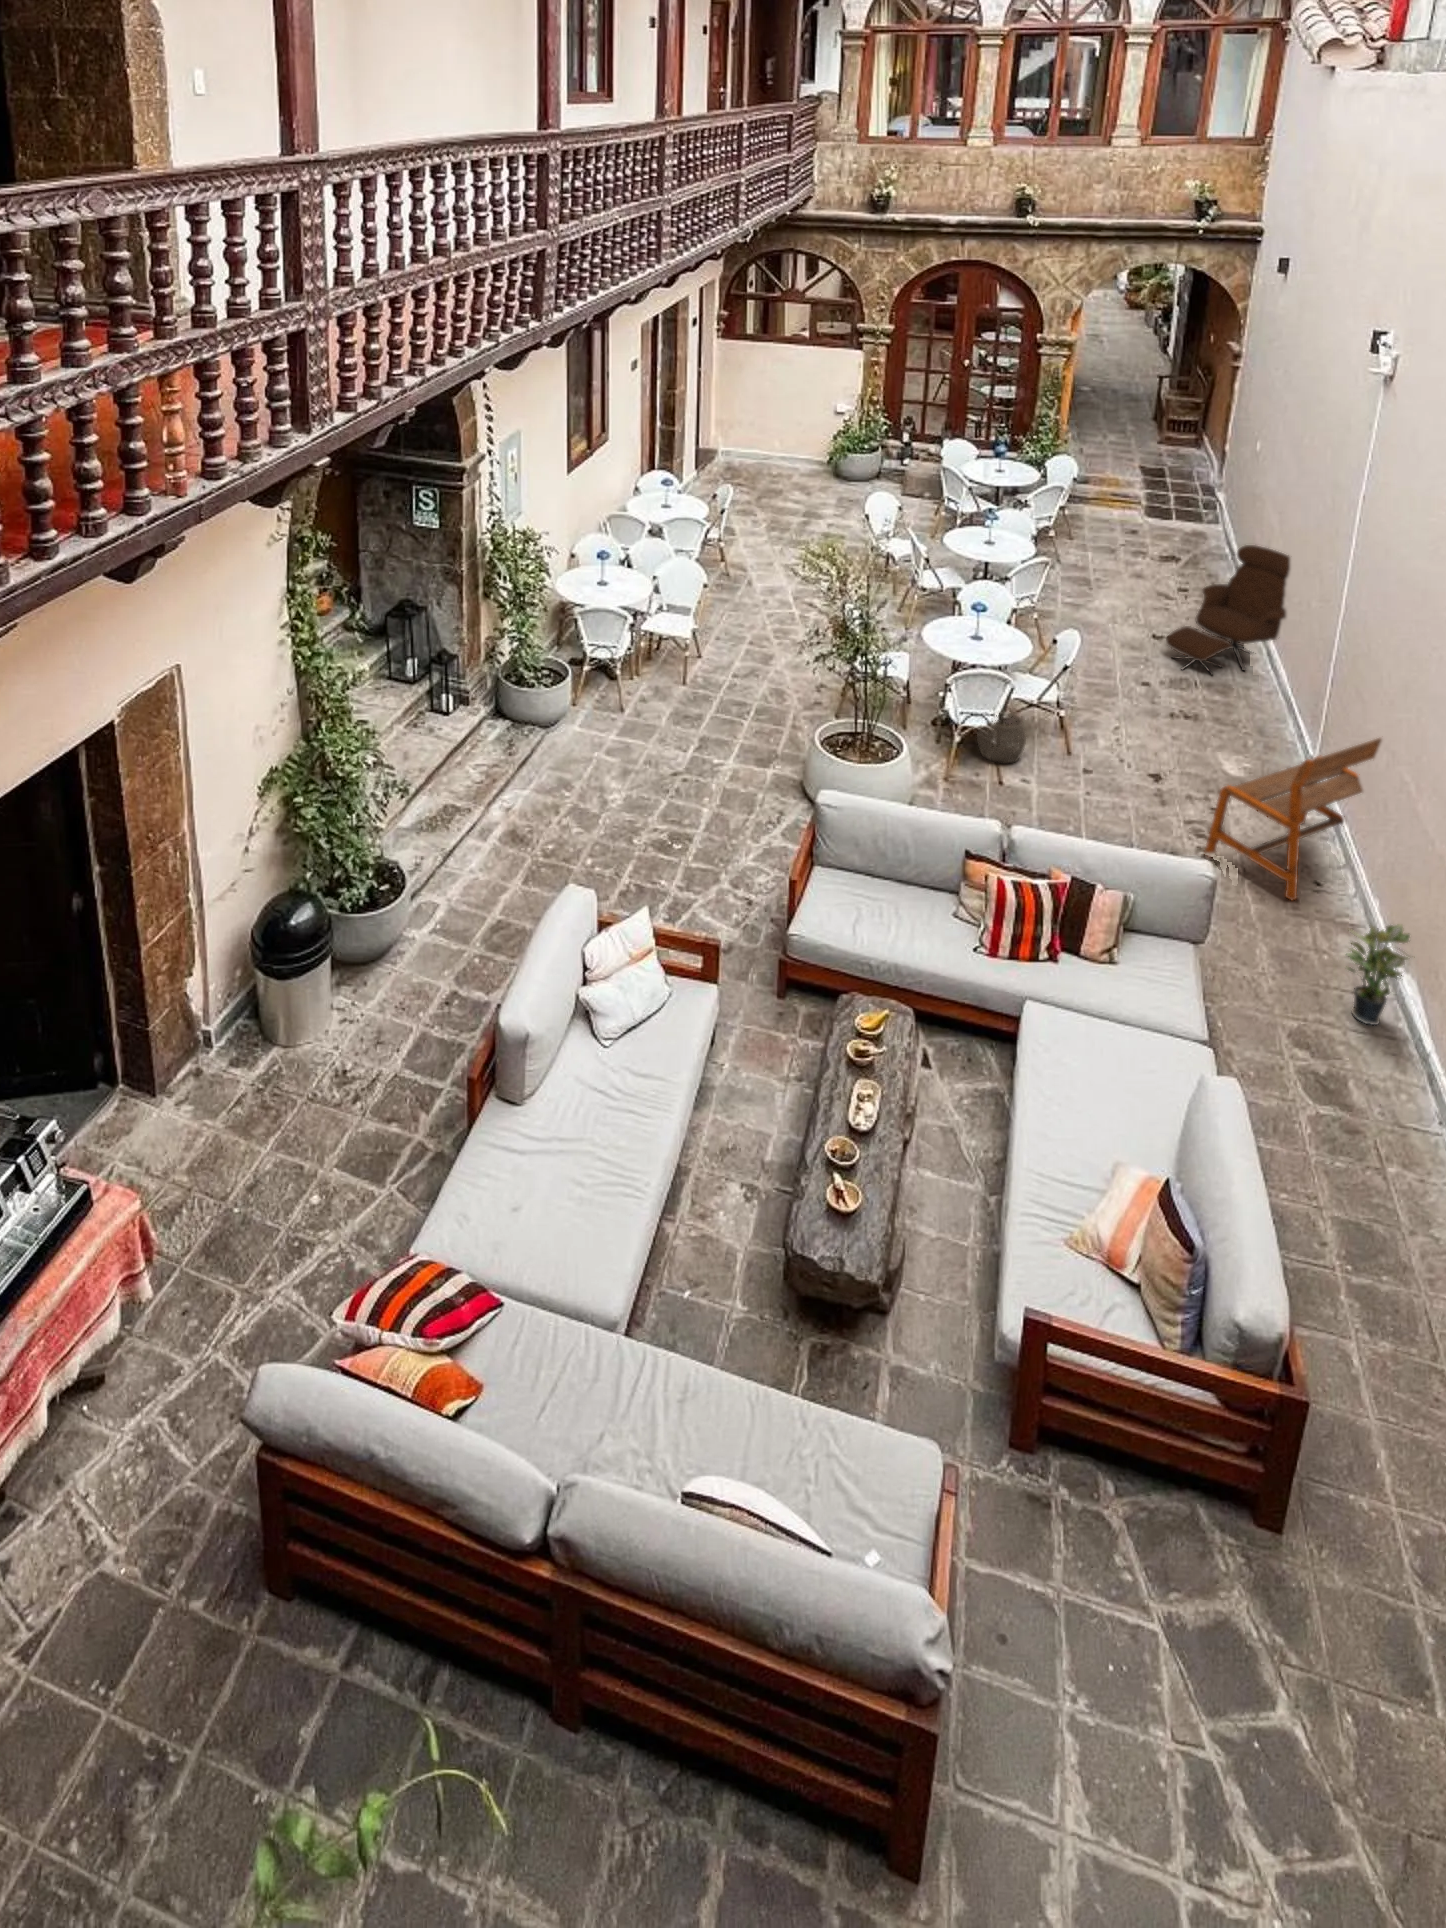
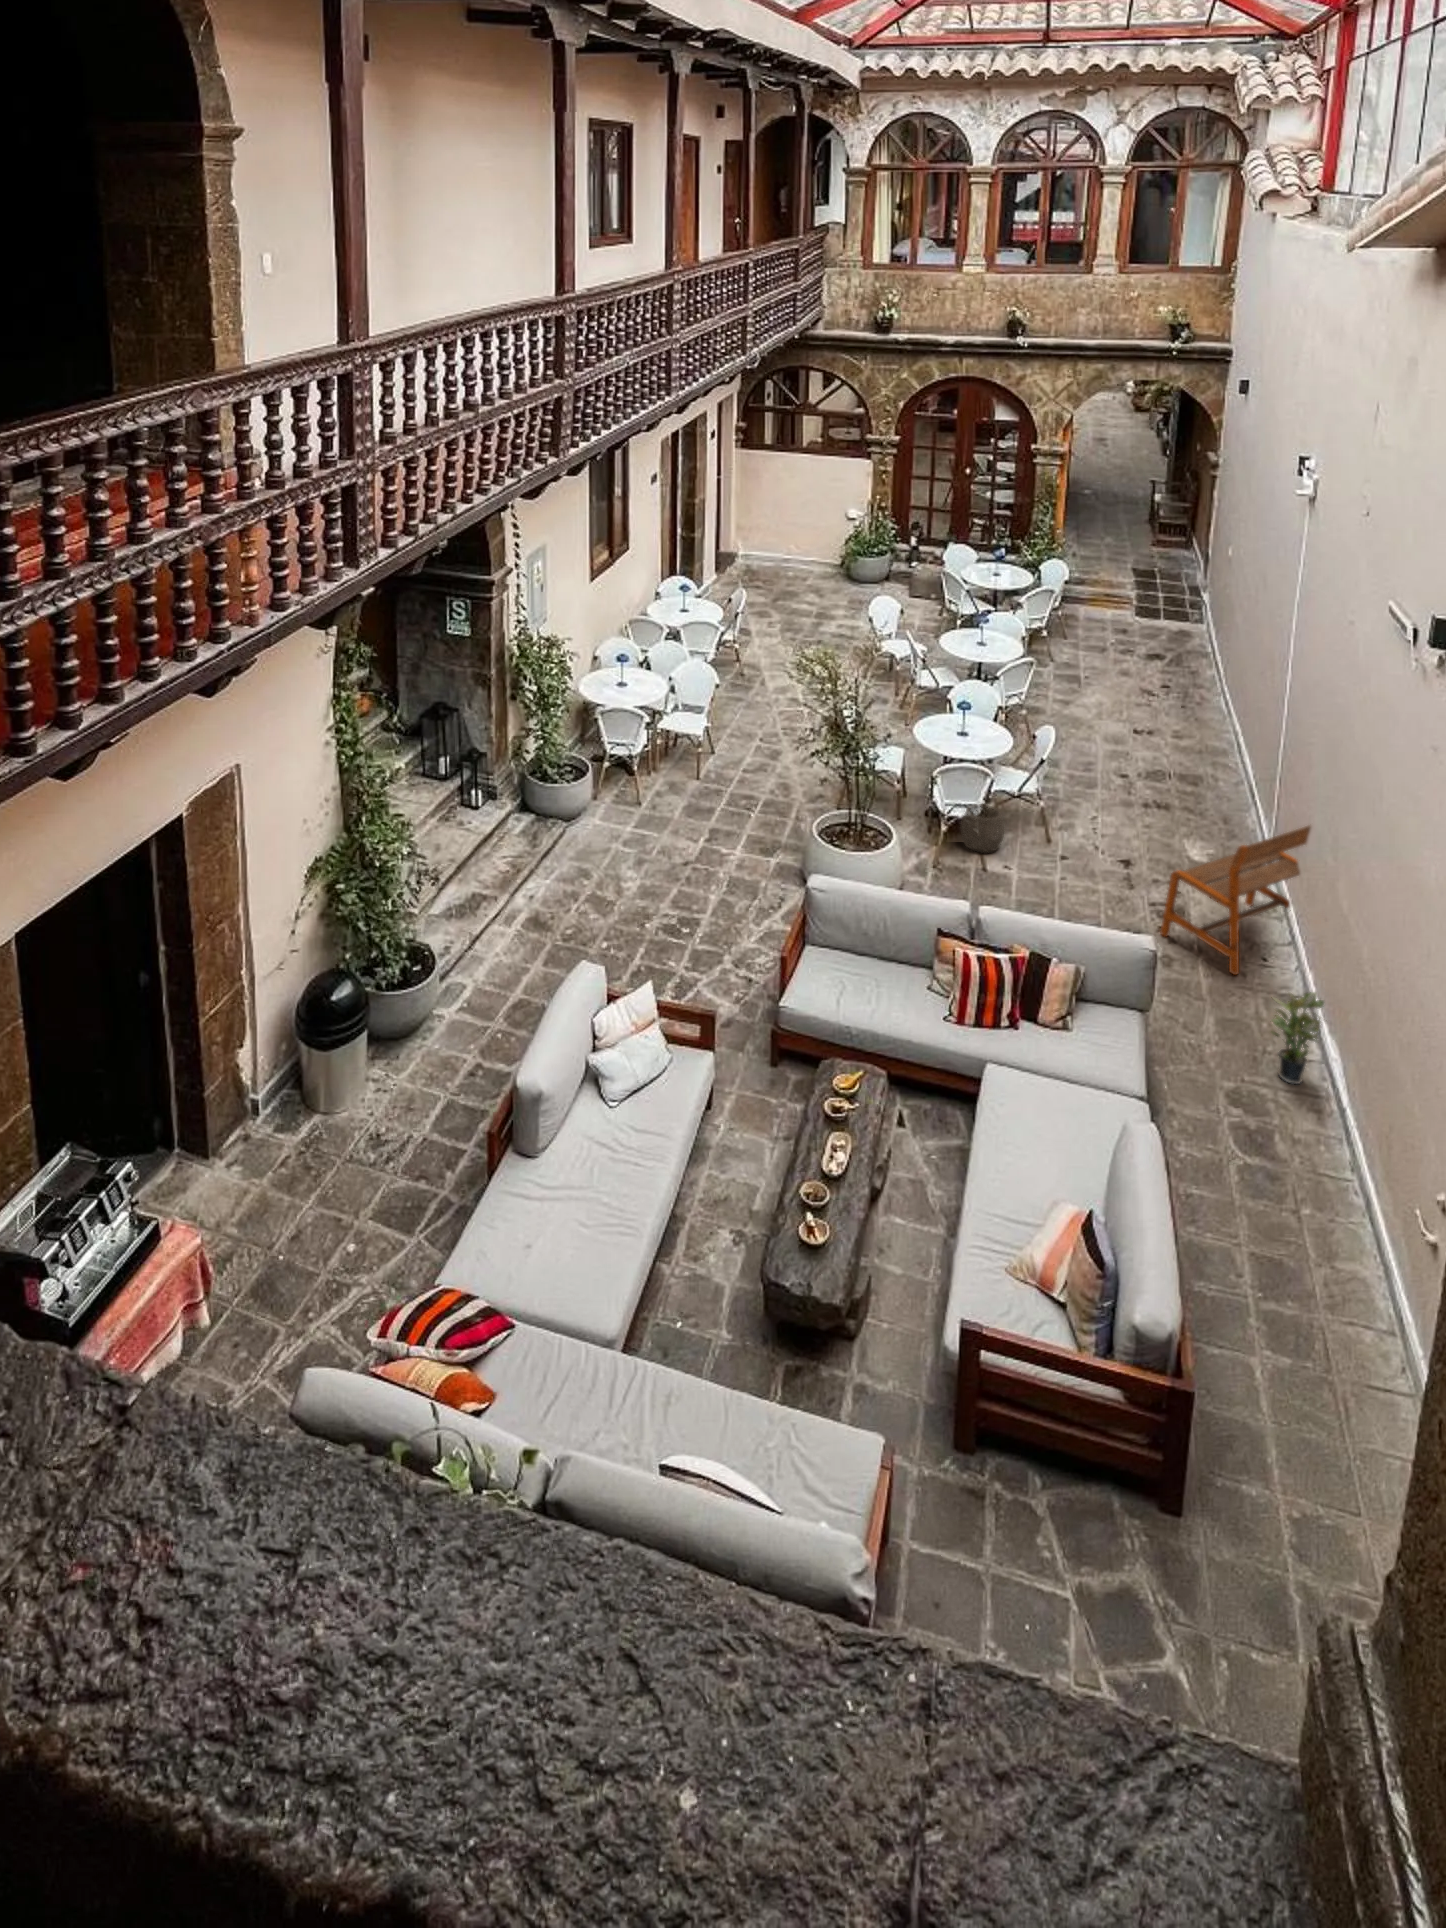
lounge chair: present [1166,545,1290,674] -> none [1140,648,1259,770]

